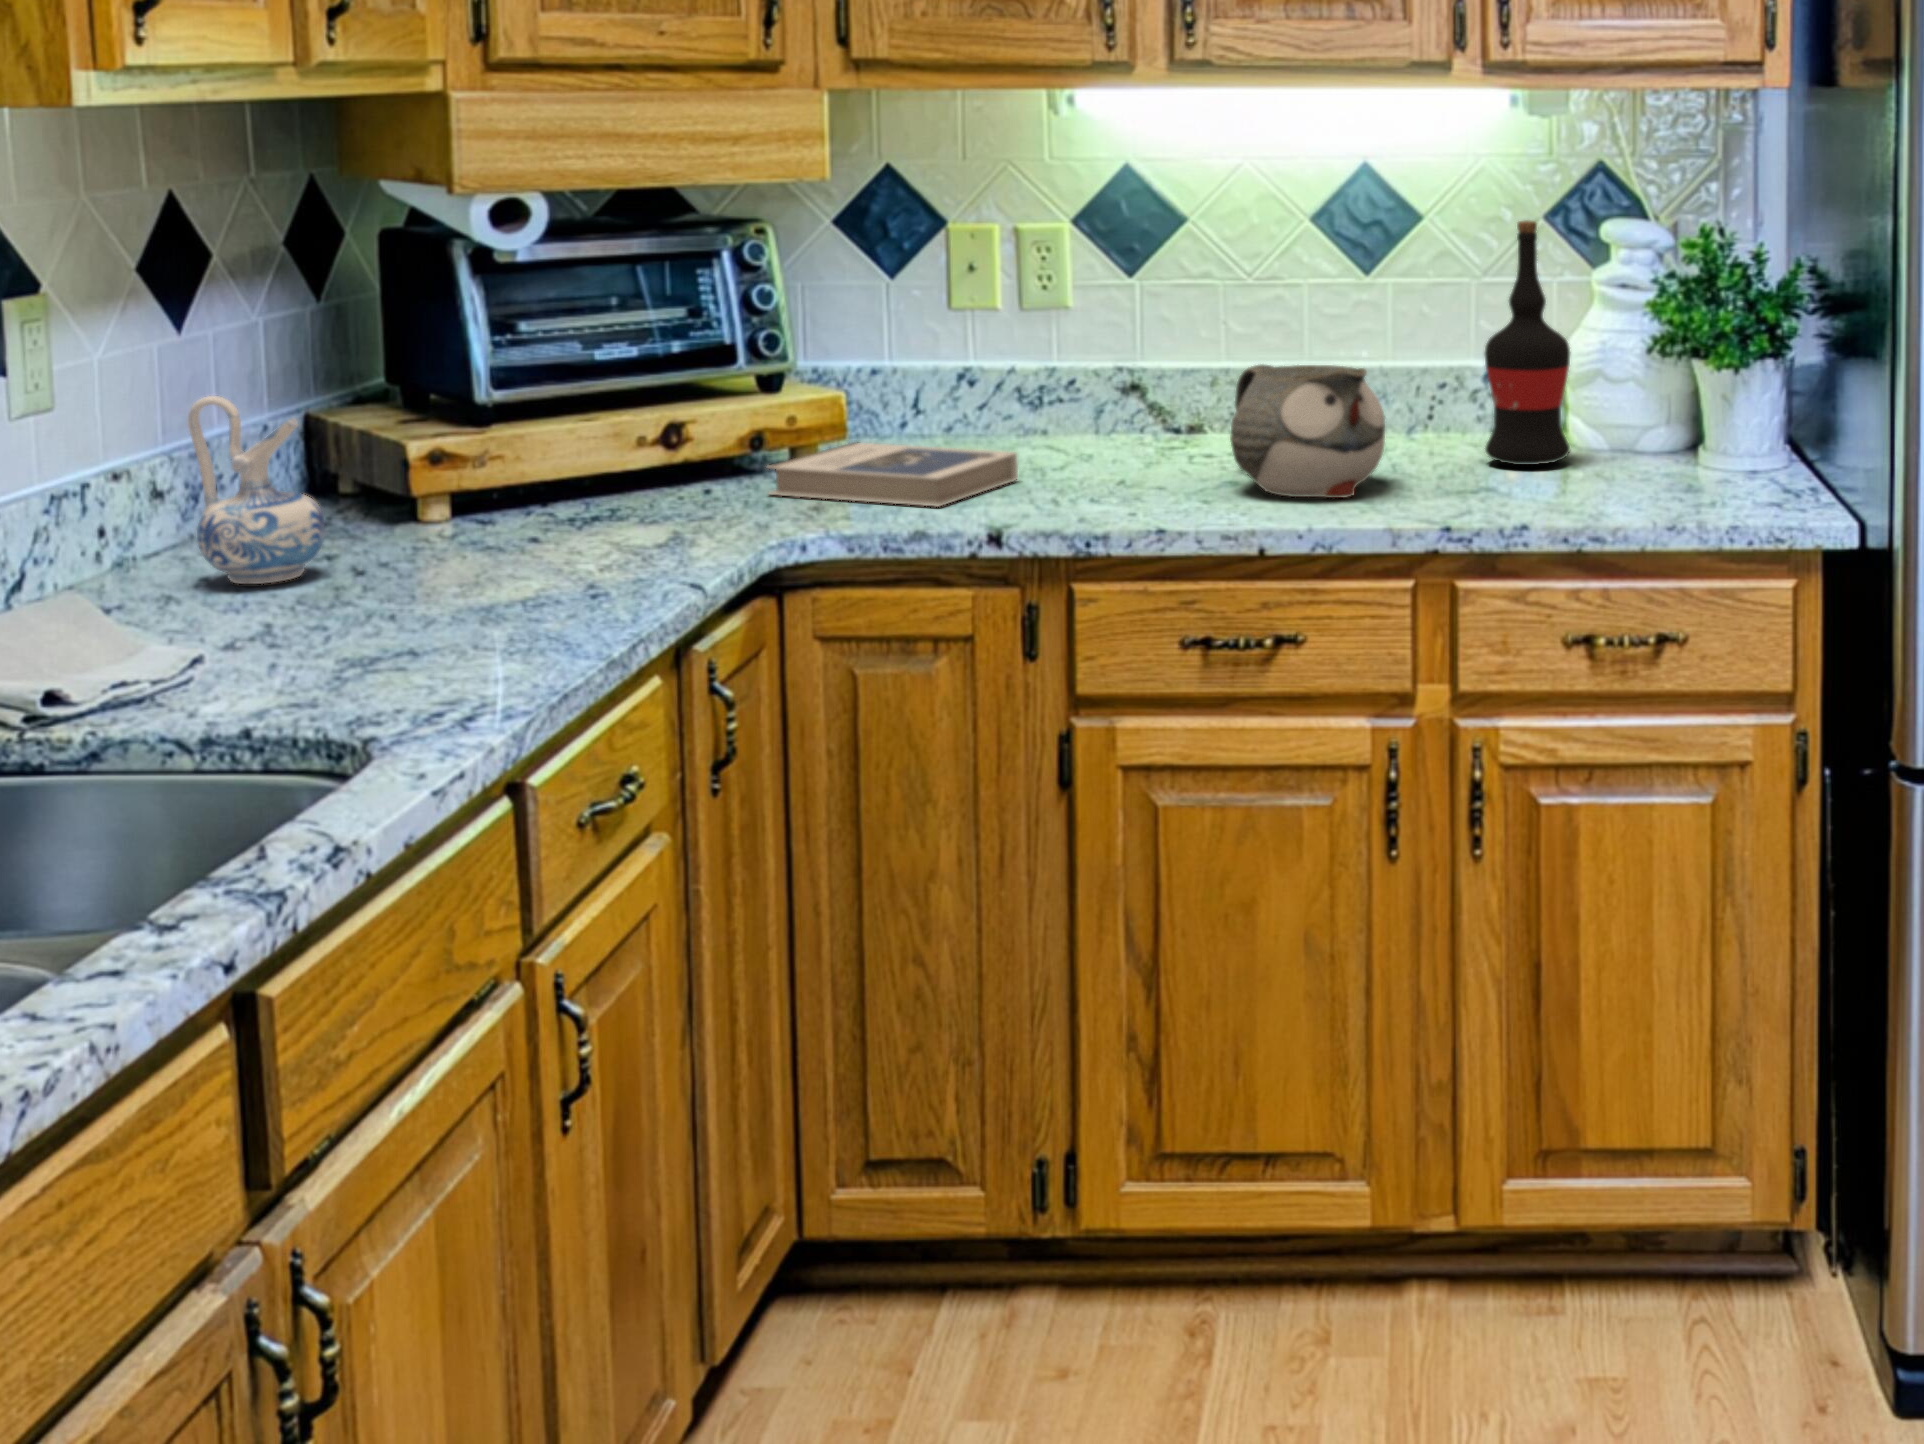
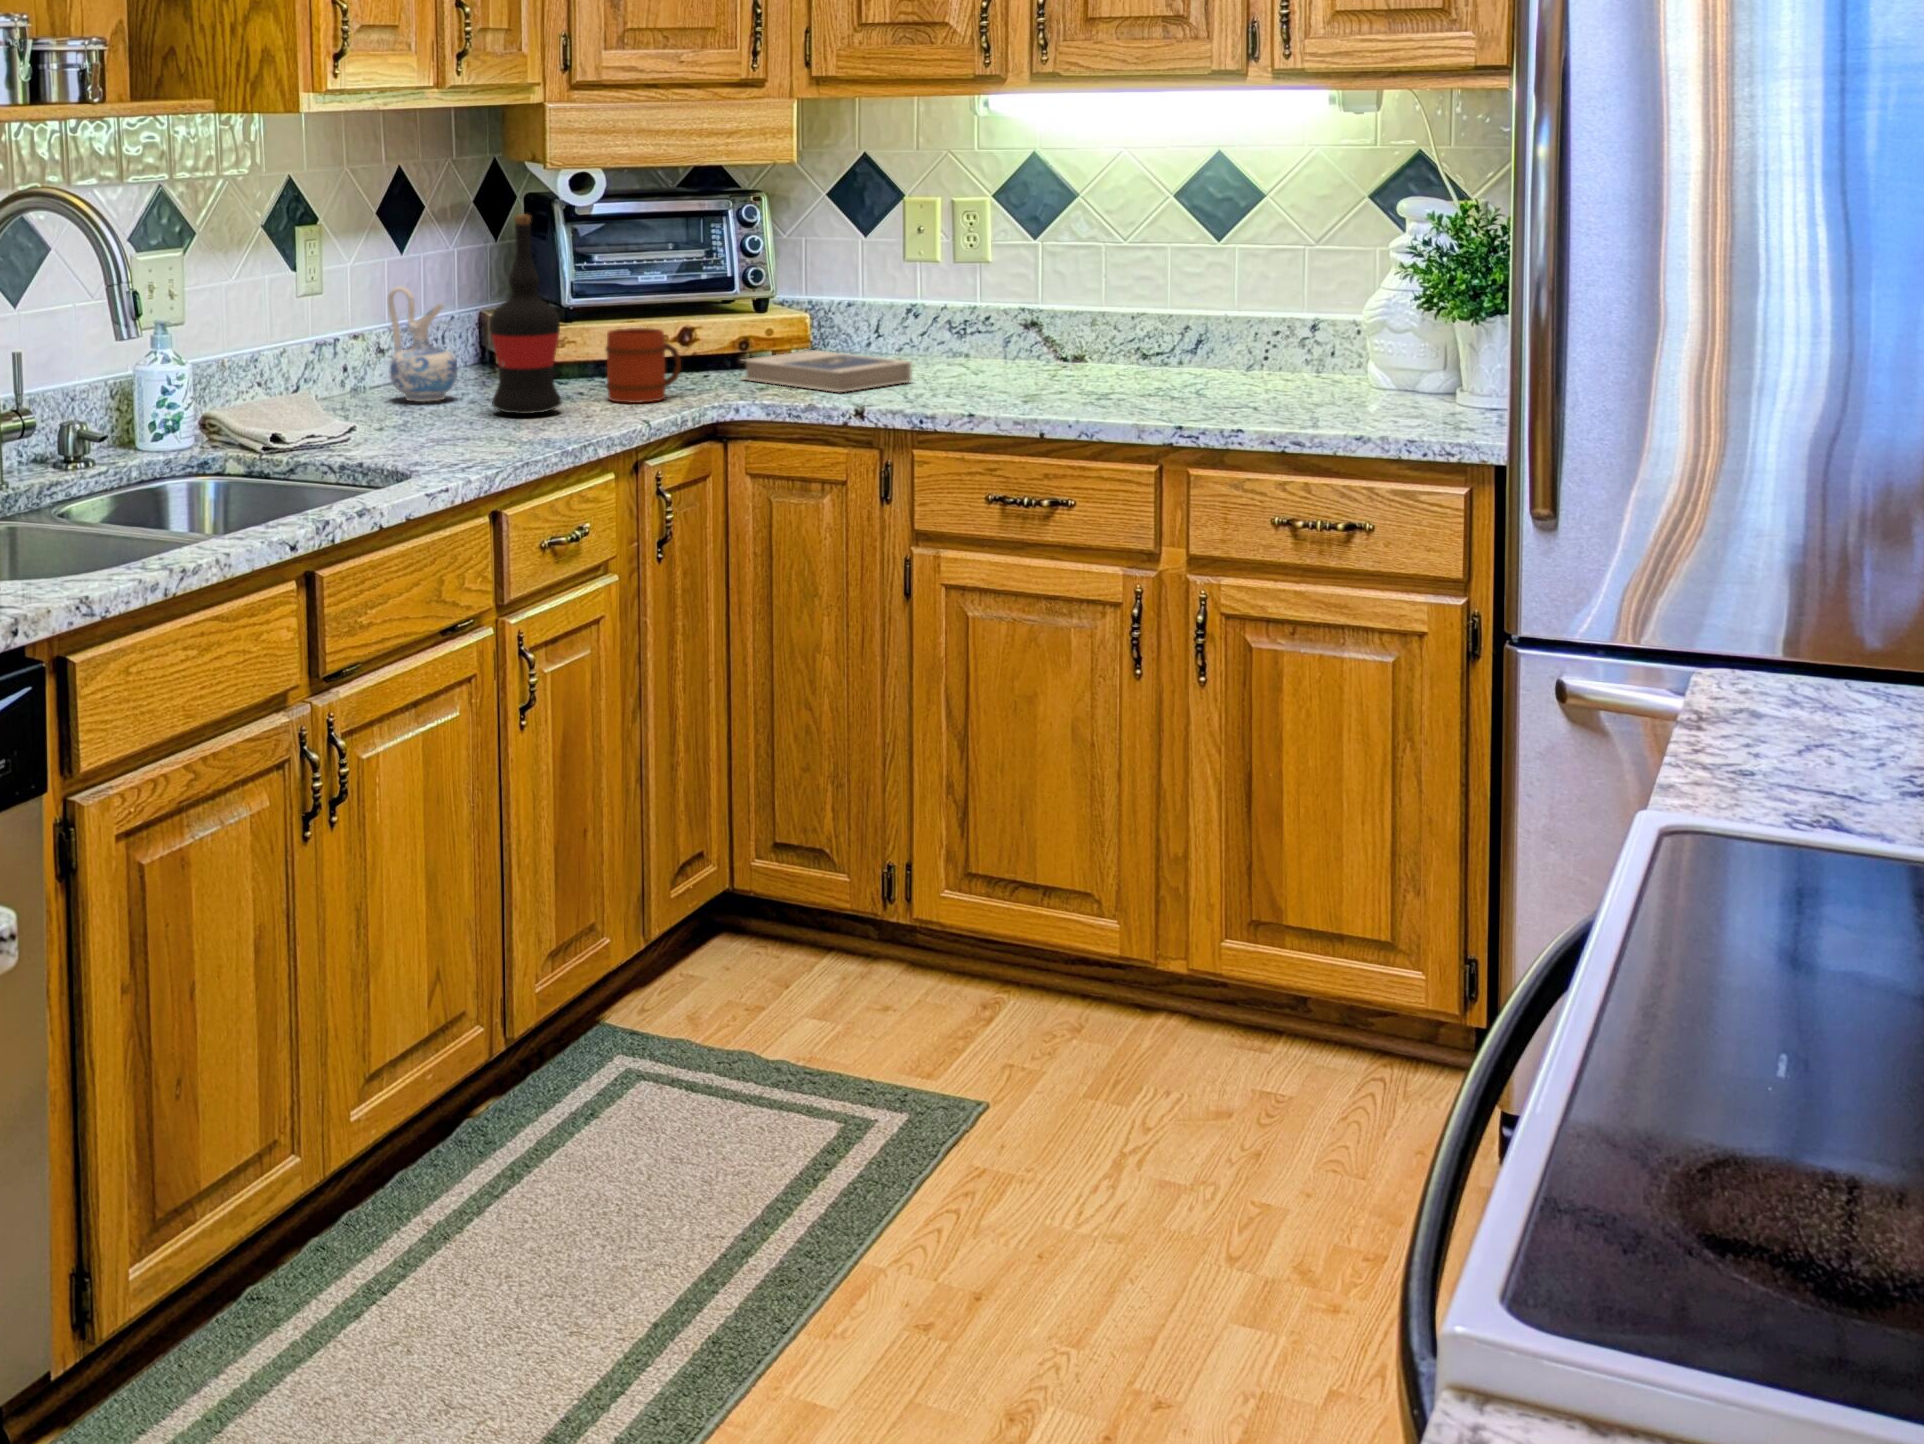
wine bottle: present [1485,220,1571,465] -> present [490,215,561,414]
teapot: present [1230,365,1385,498] -> none [1052,305,1175,406]
mug: none [587,435,704,554] -> present [605,328,681,403]

